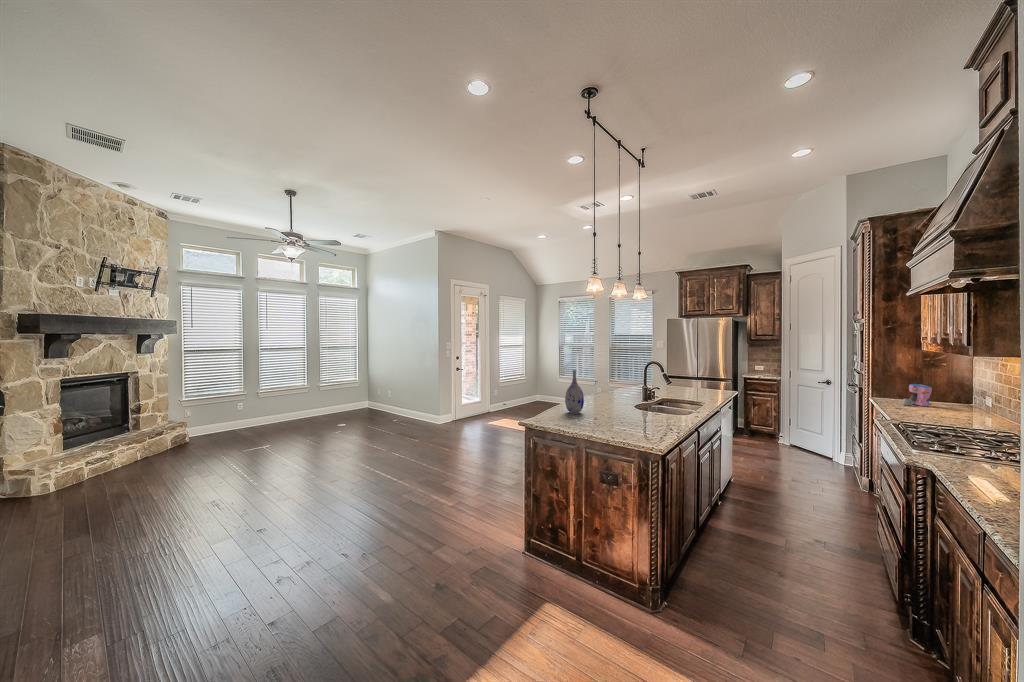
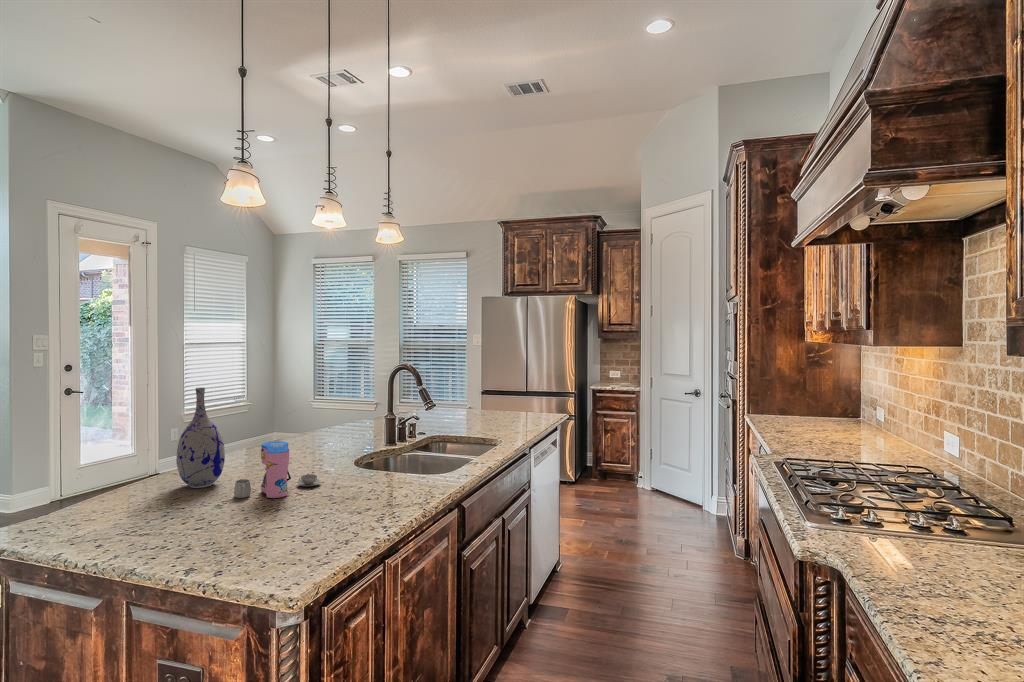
coffee maker: present [902,384,932,406] -> present [234,441,321,498]

